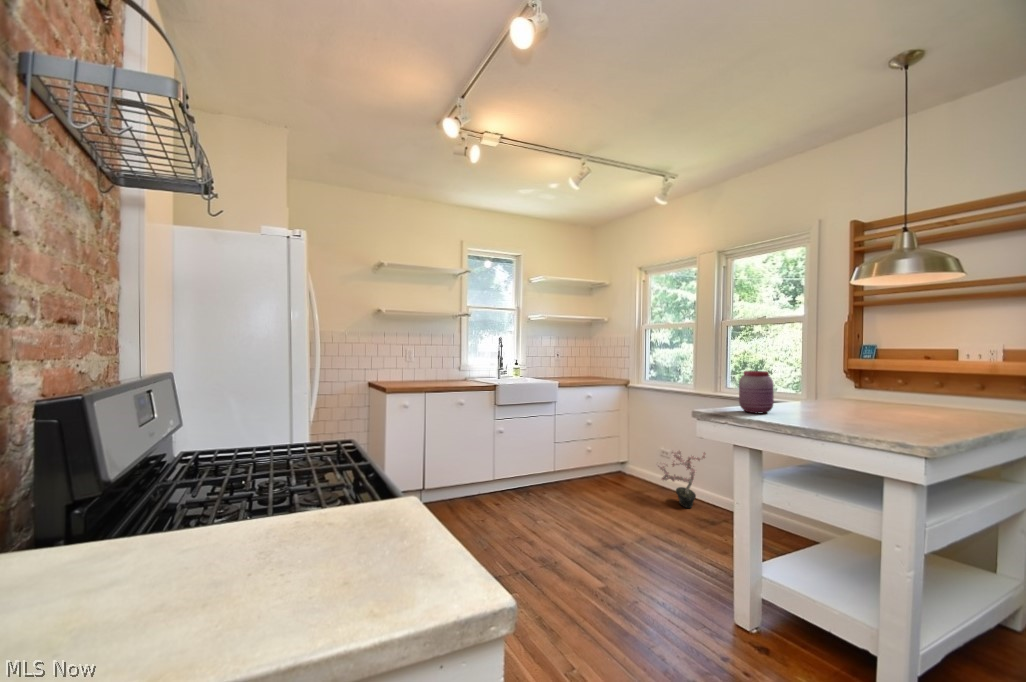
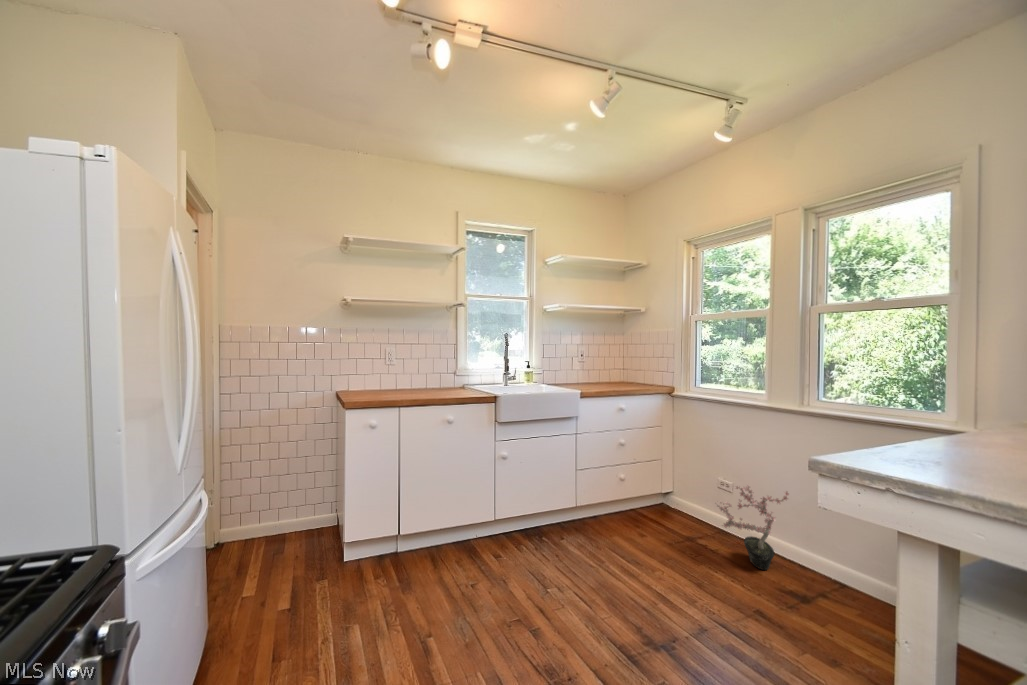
jar: present [739,371,774,413] -> none [890,385,964,465]

